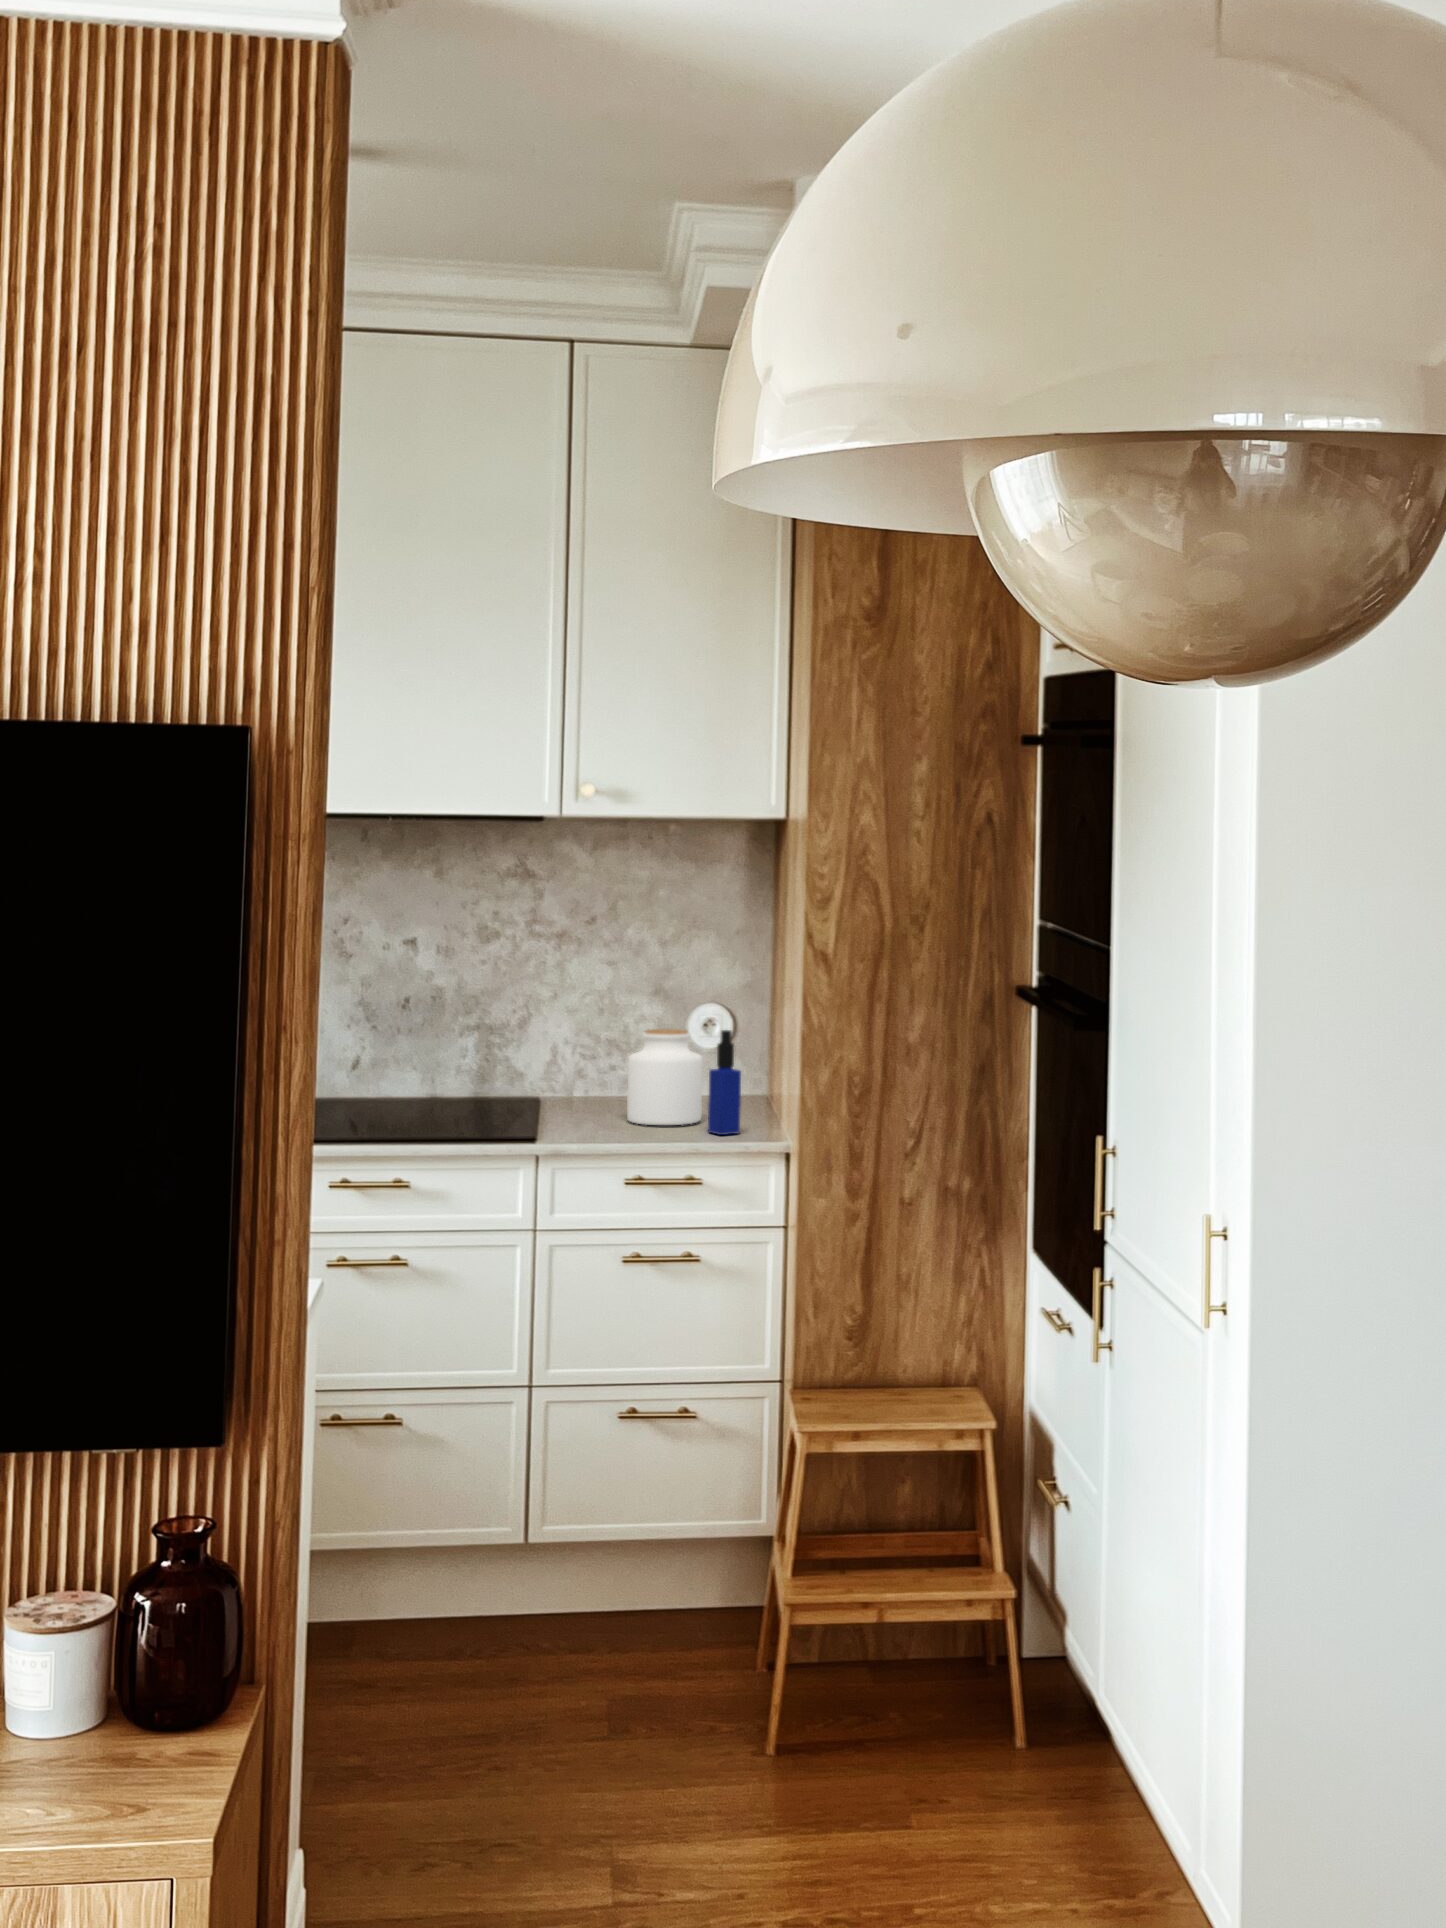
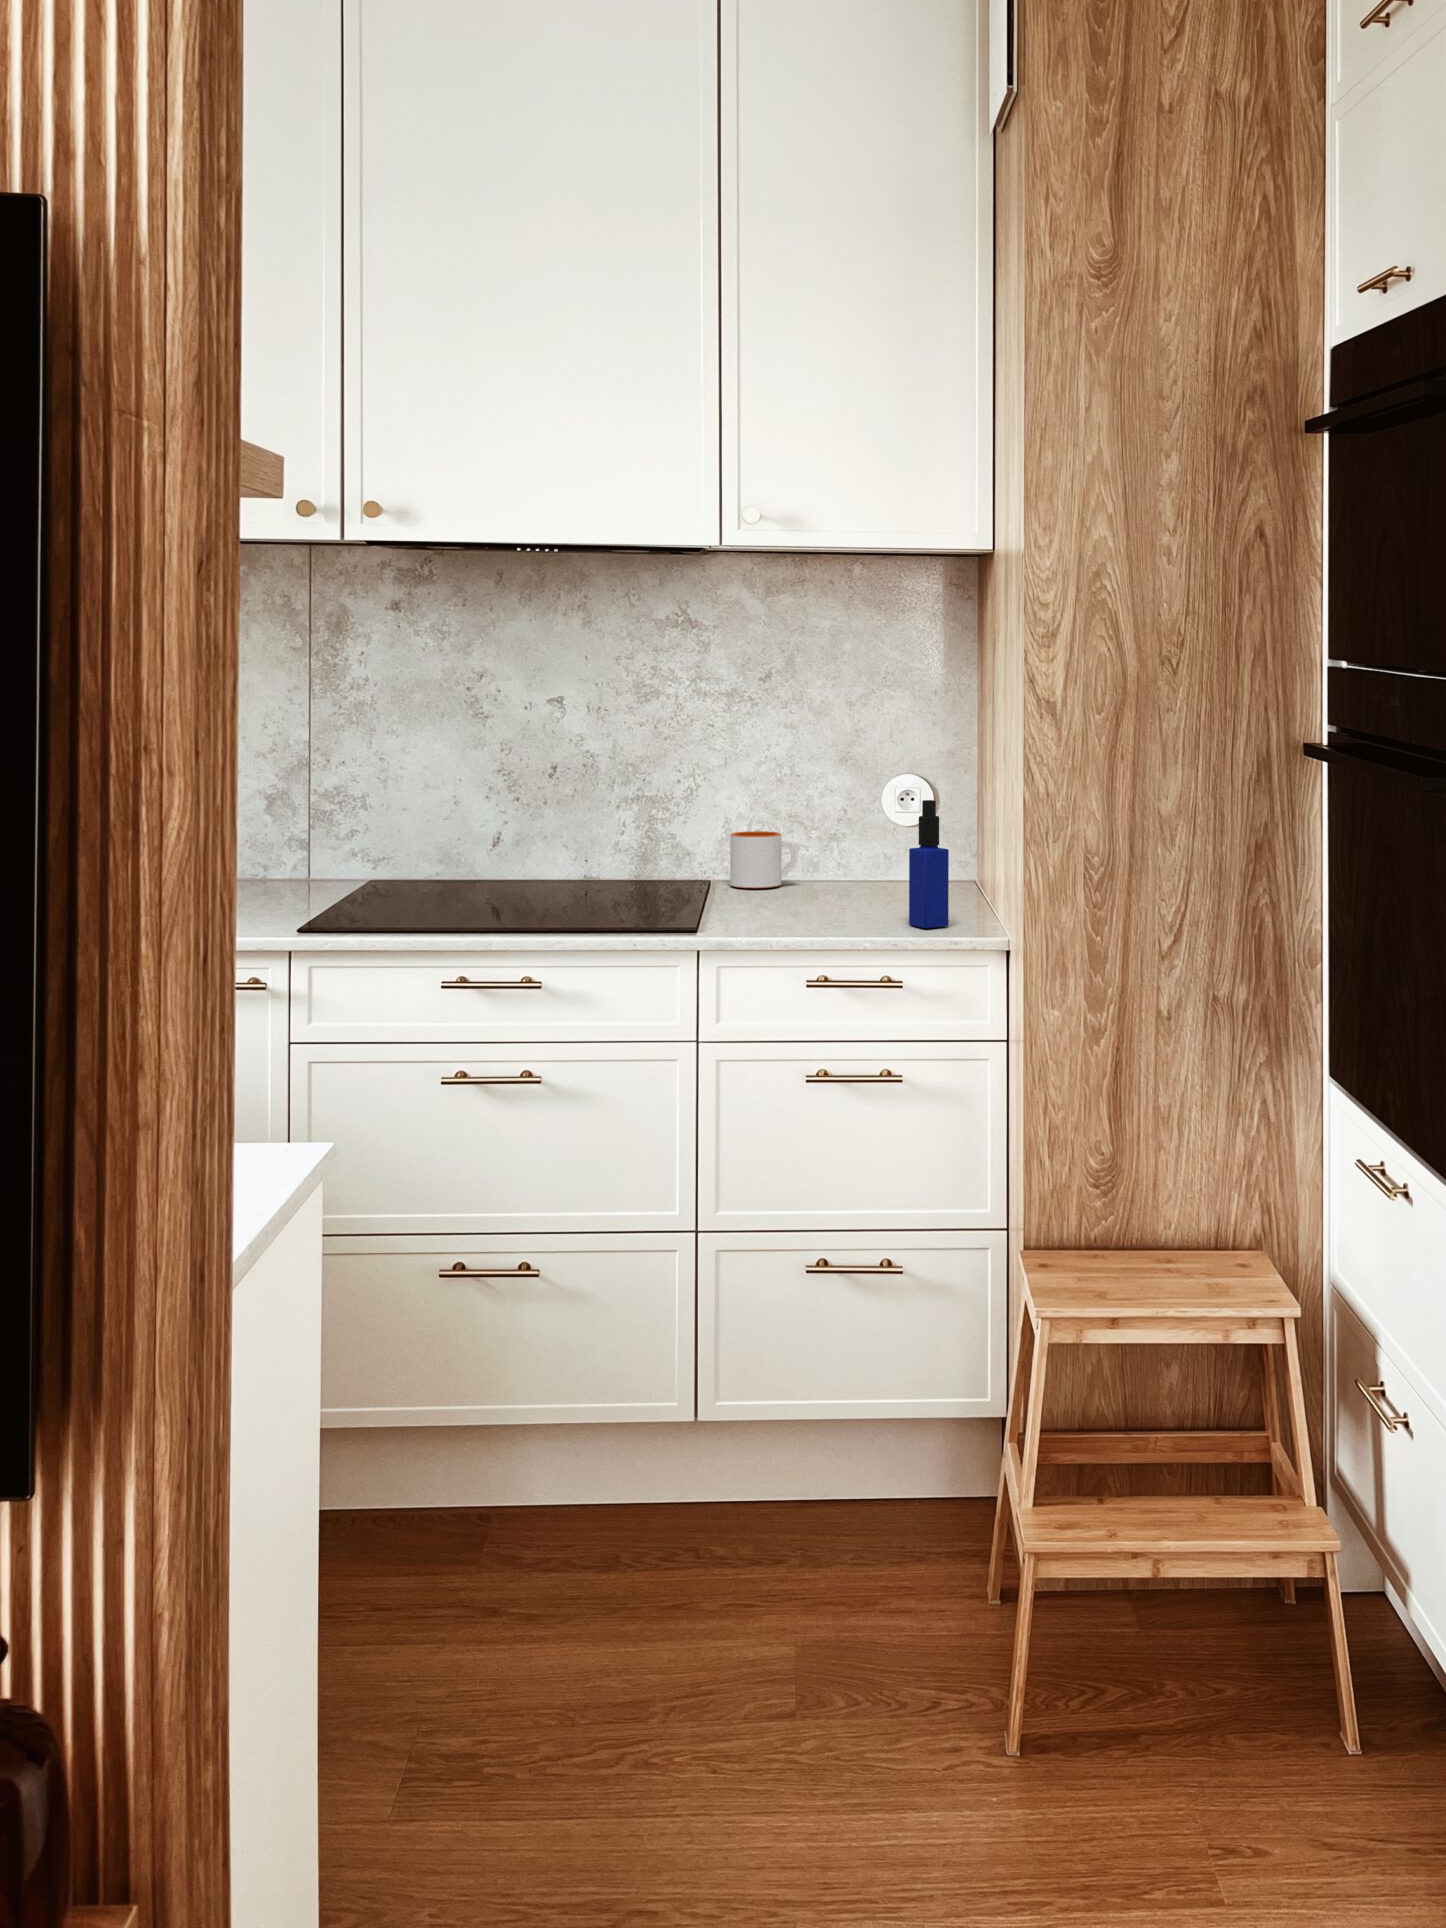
jar: present [627,1029,703,1125] -> none [811,800,900,916]
mug: none [556,1053,615,1103] -> present [730,831,797,888]

